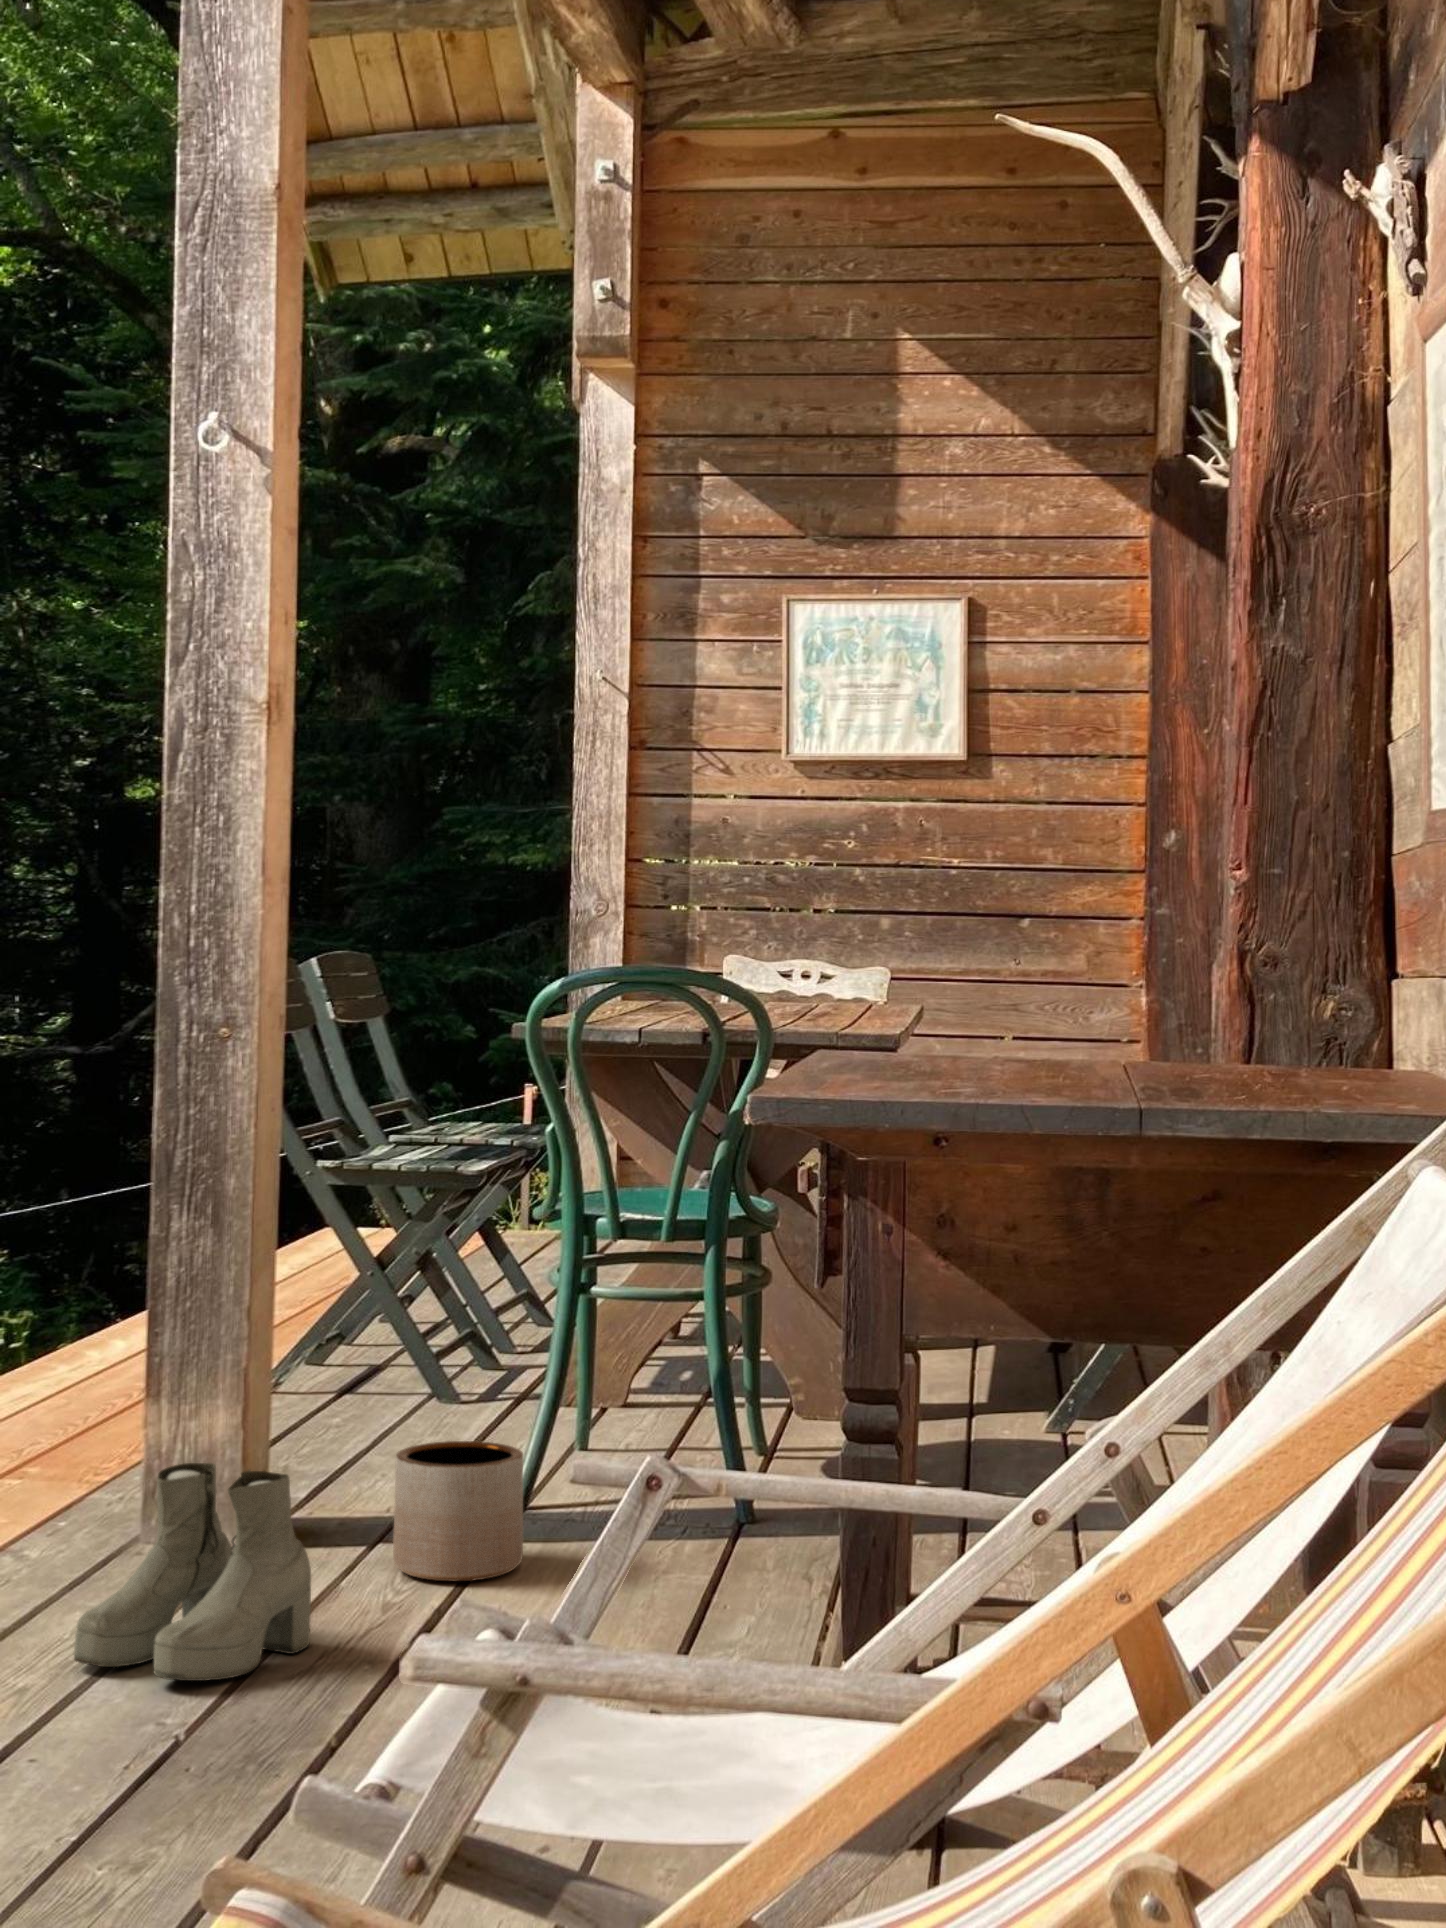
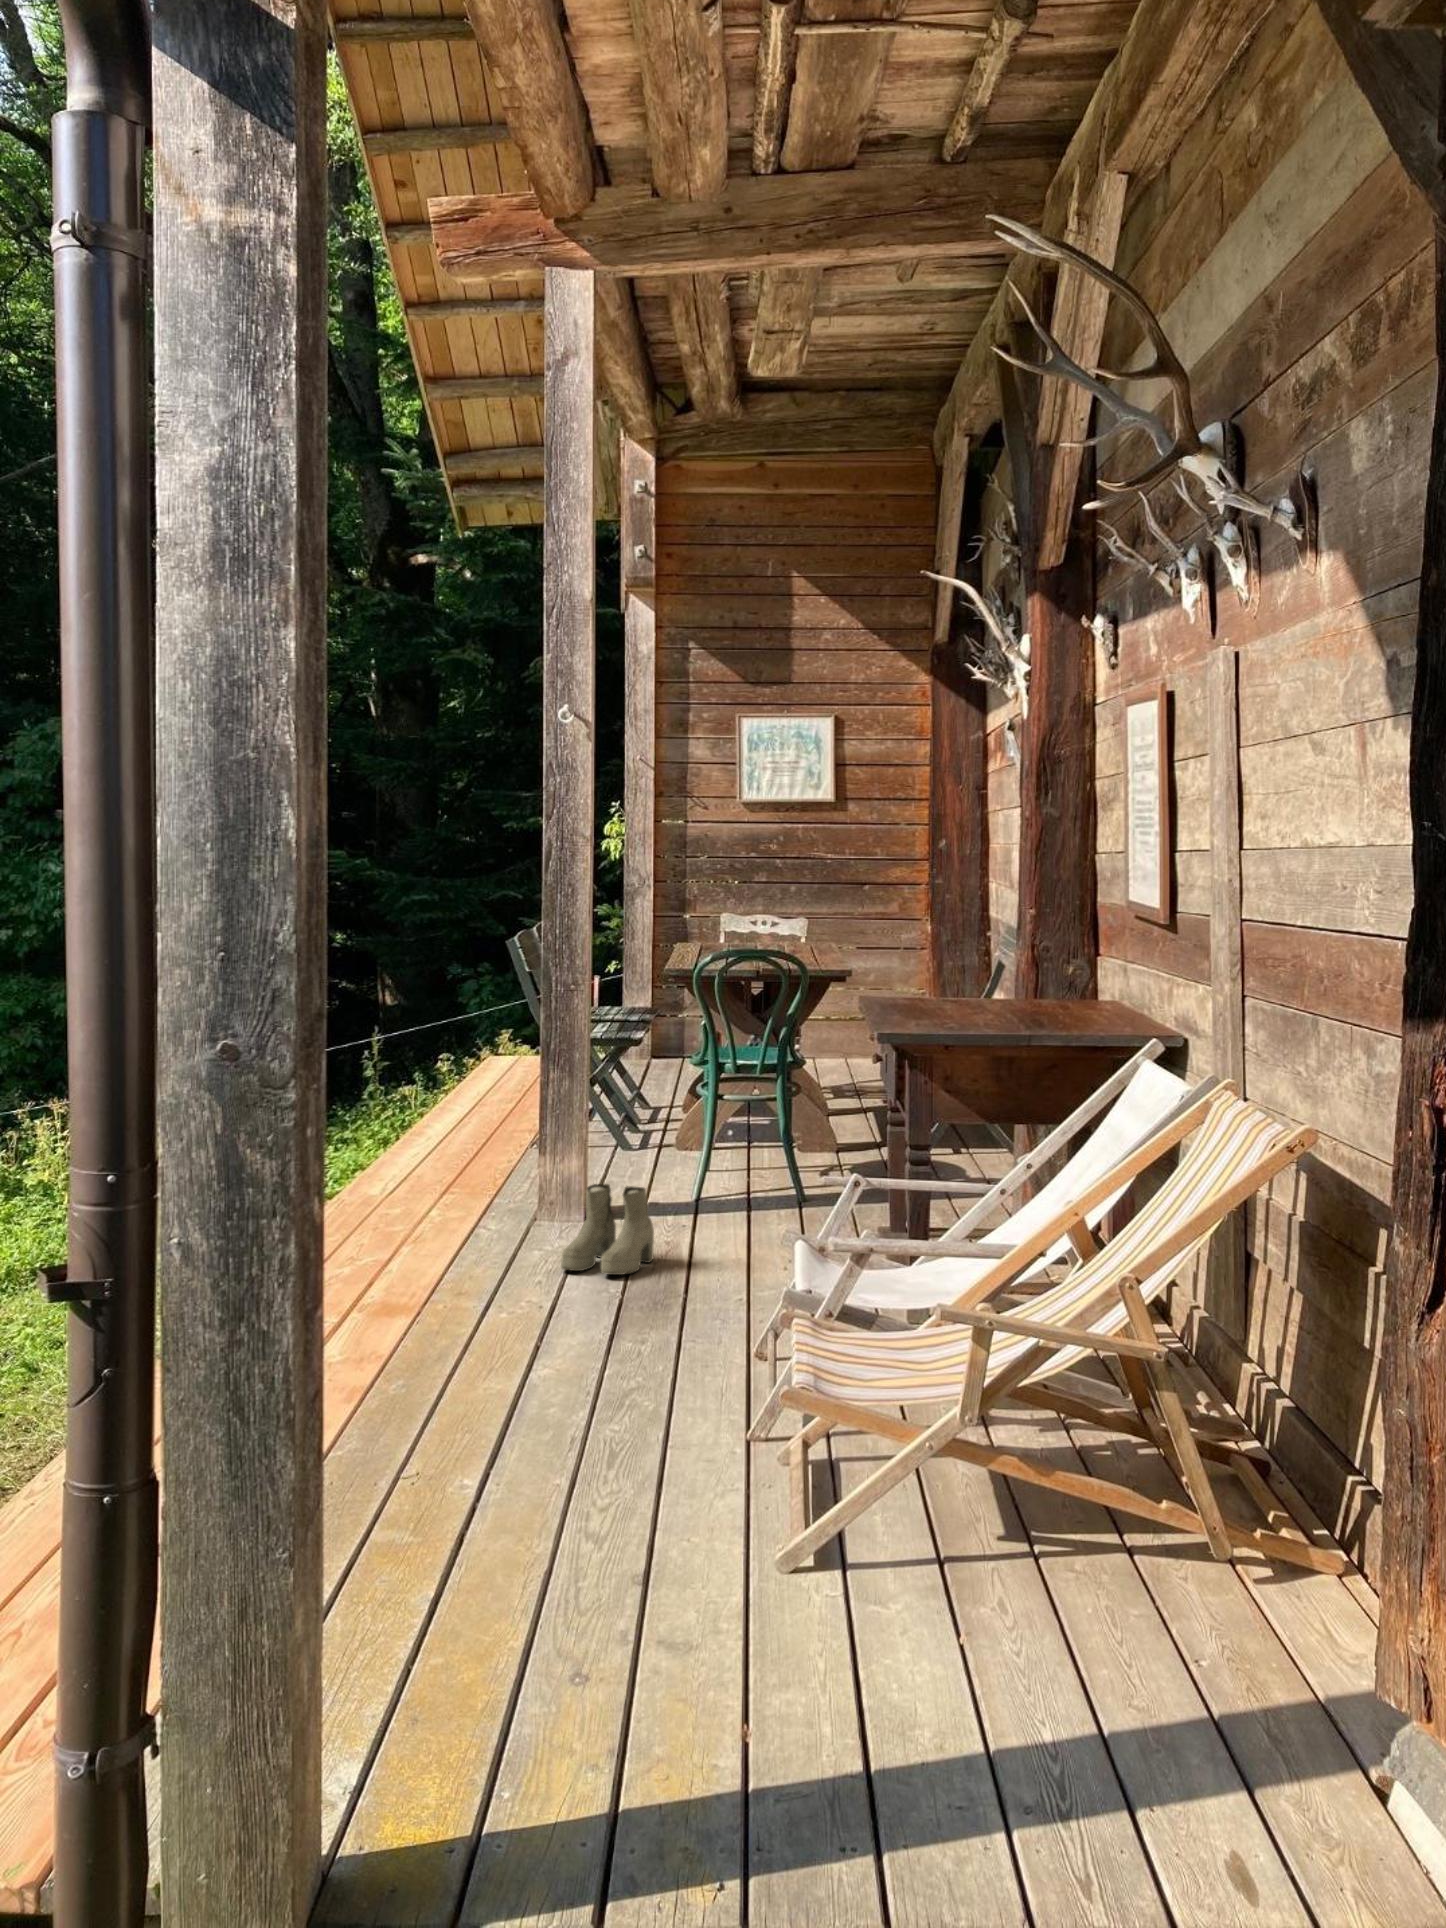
planter: present [393,1441,523,1581] -> none [664,1169,720,1230]

